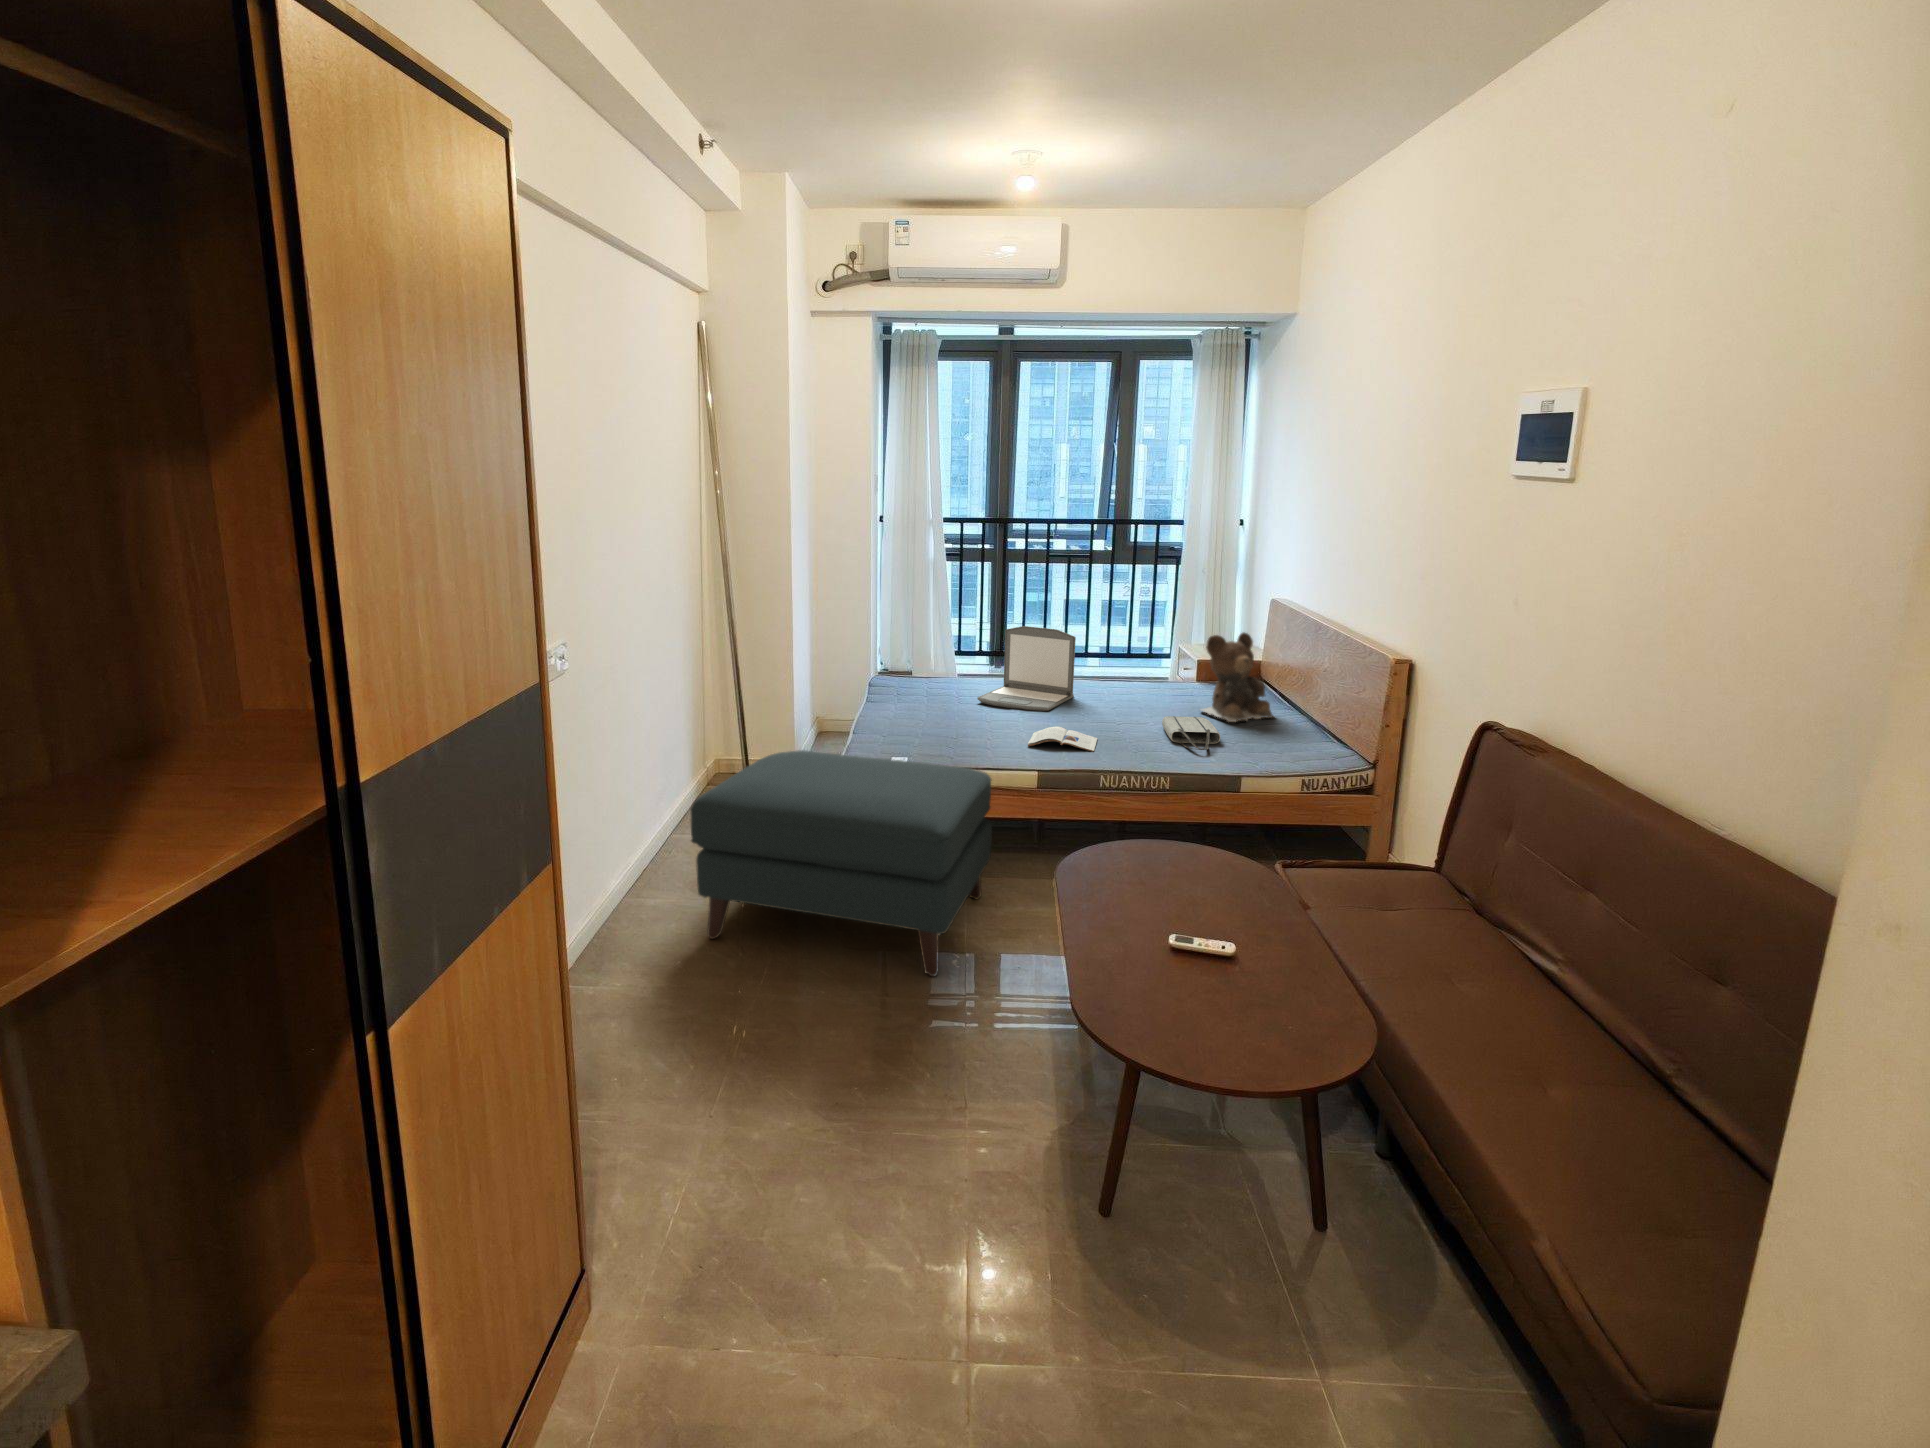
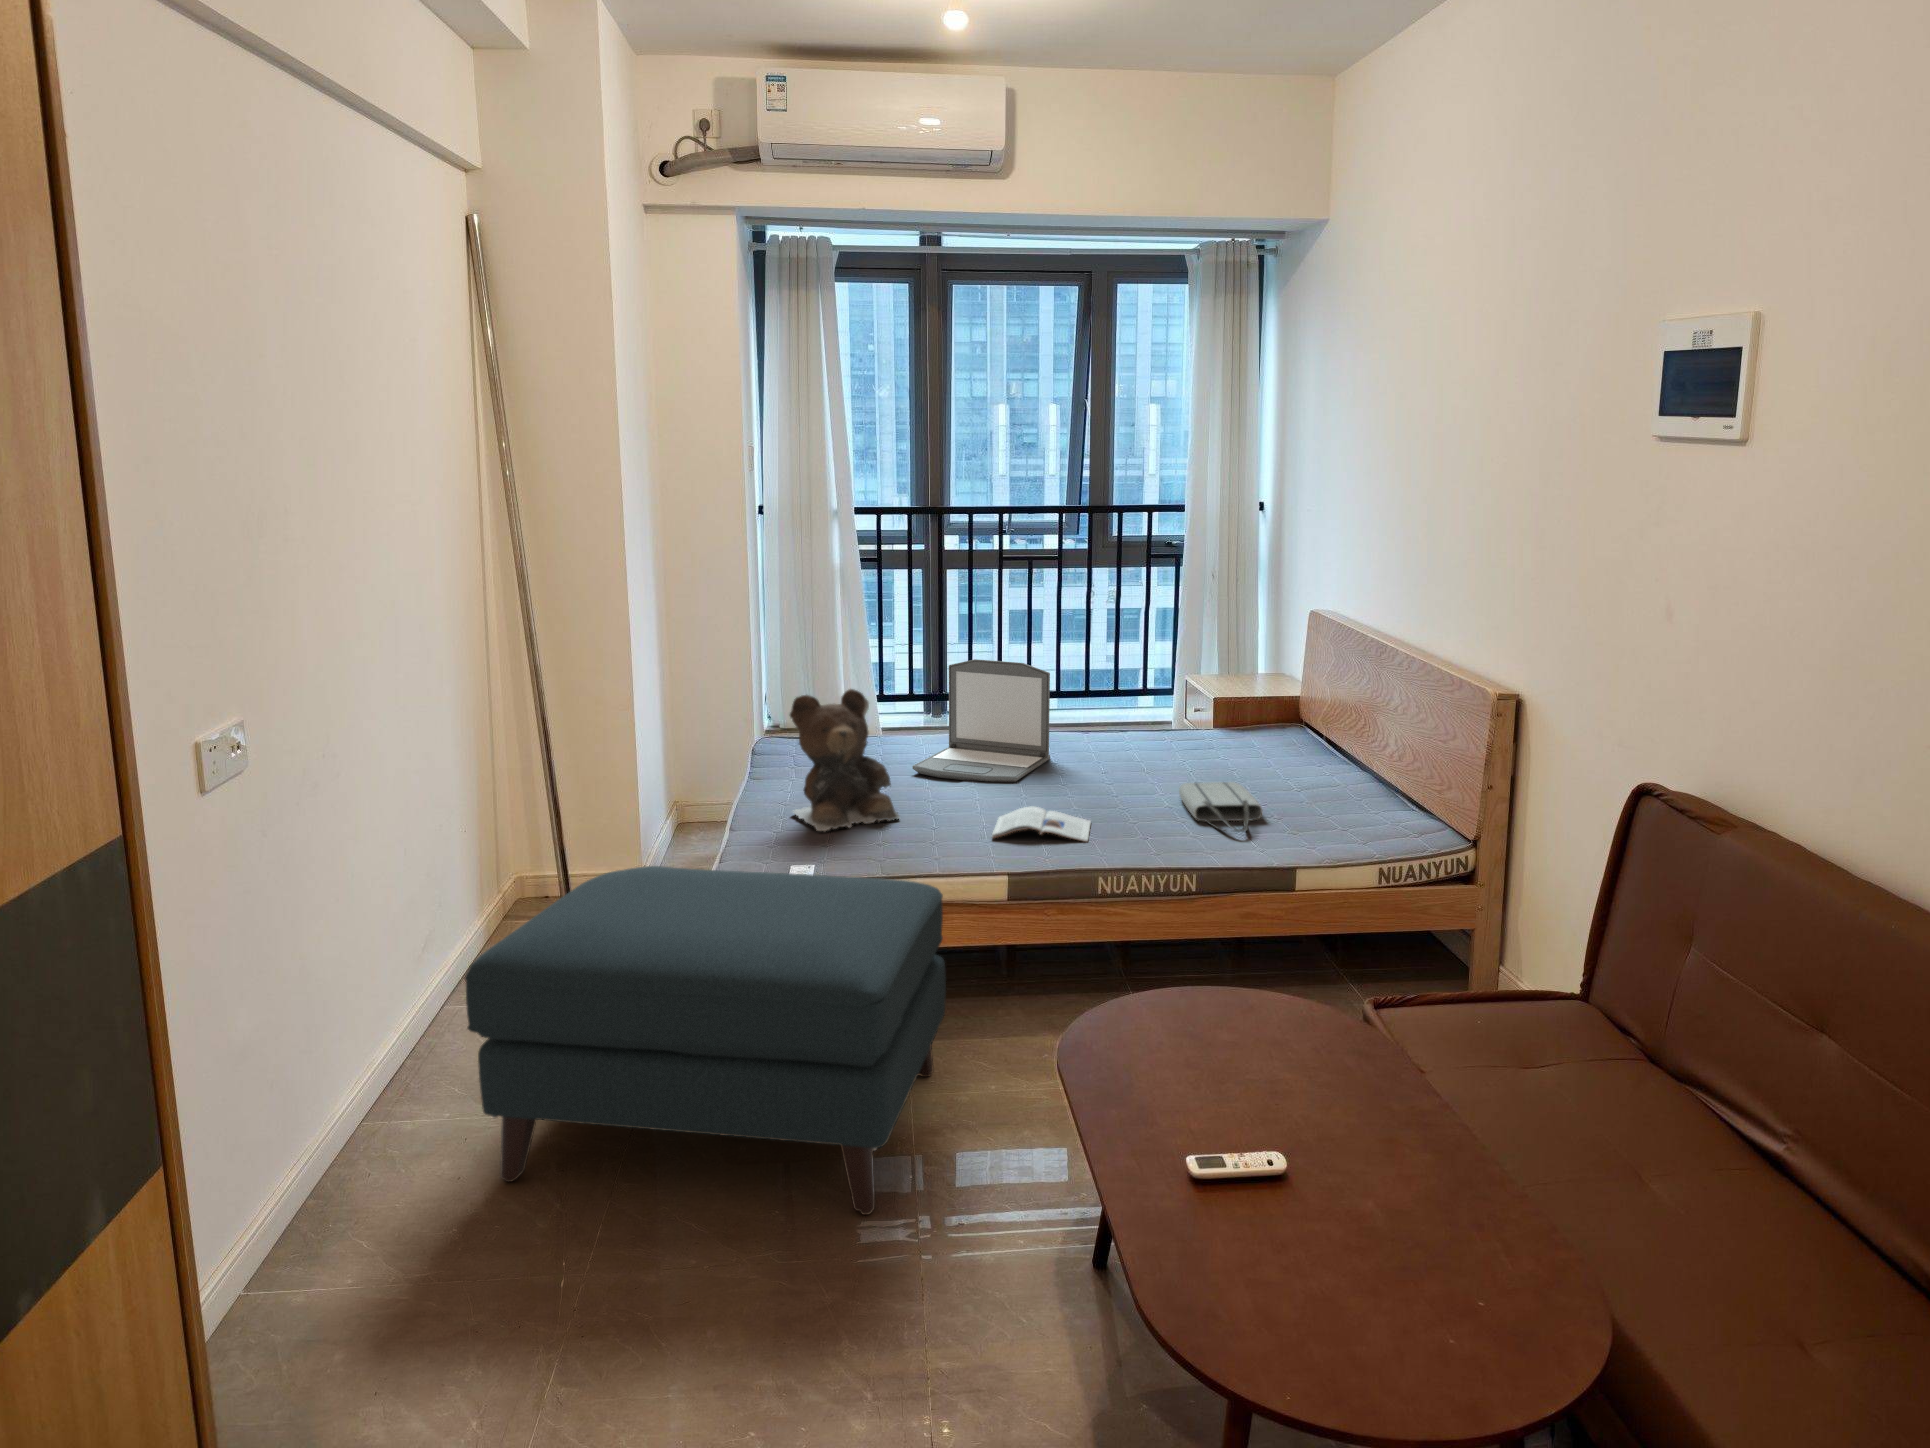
teddy bear: present [1202,633,1274,722] -> present [790,689,900,831]

